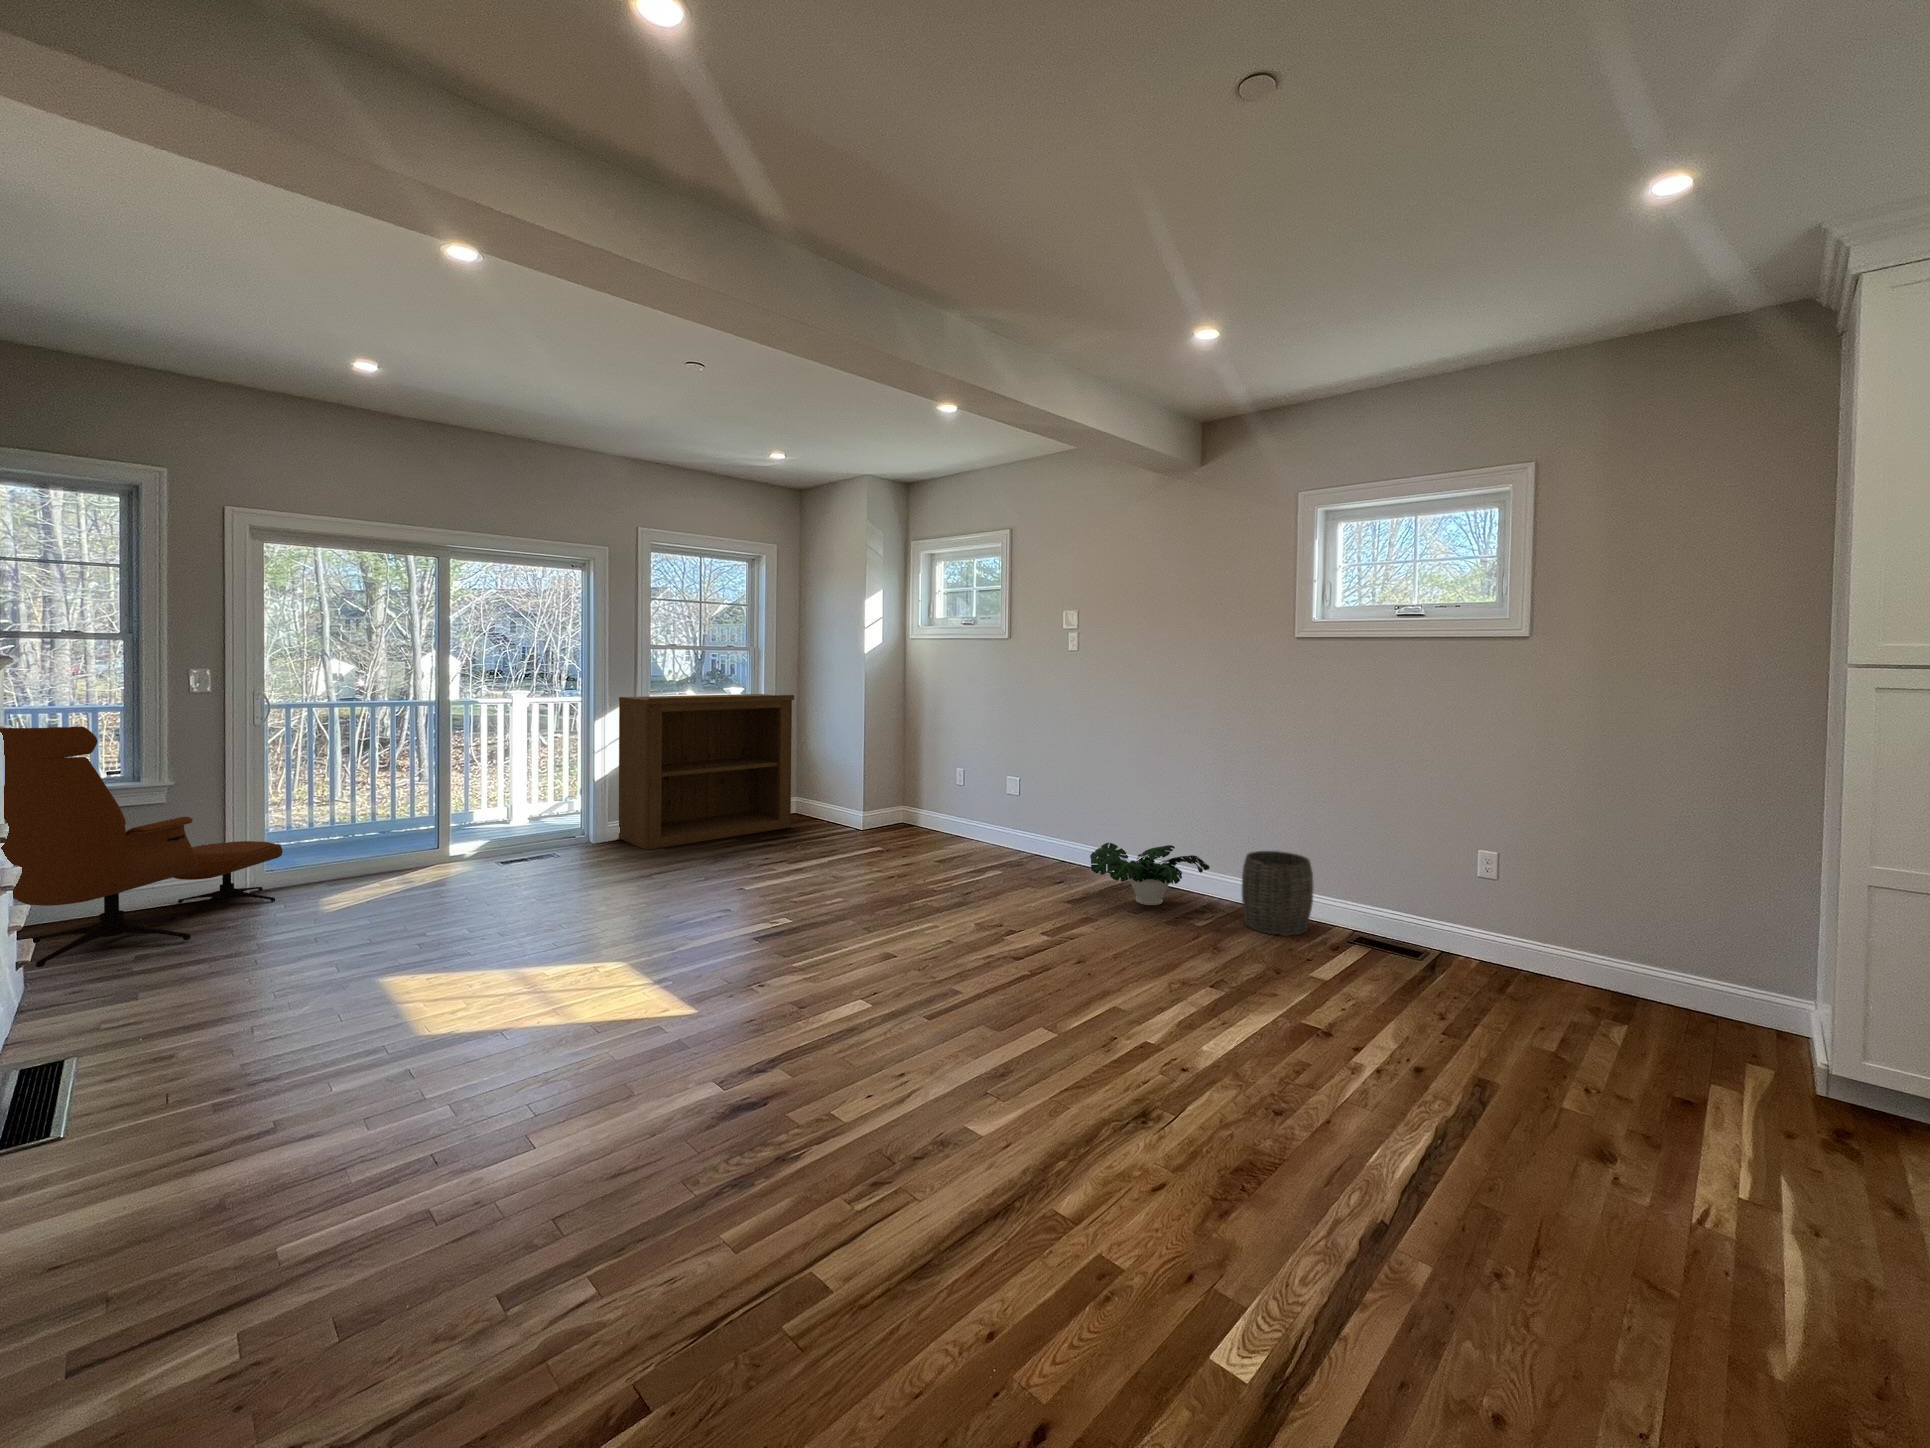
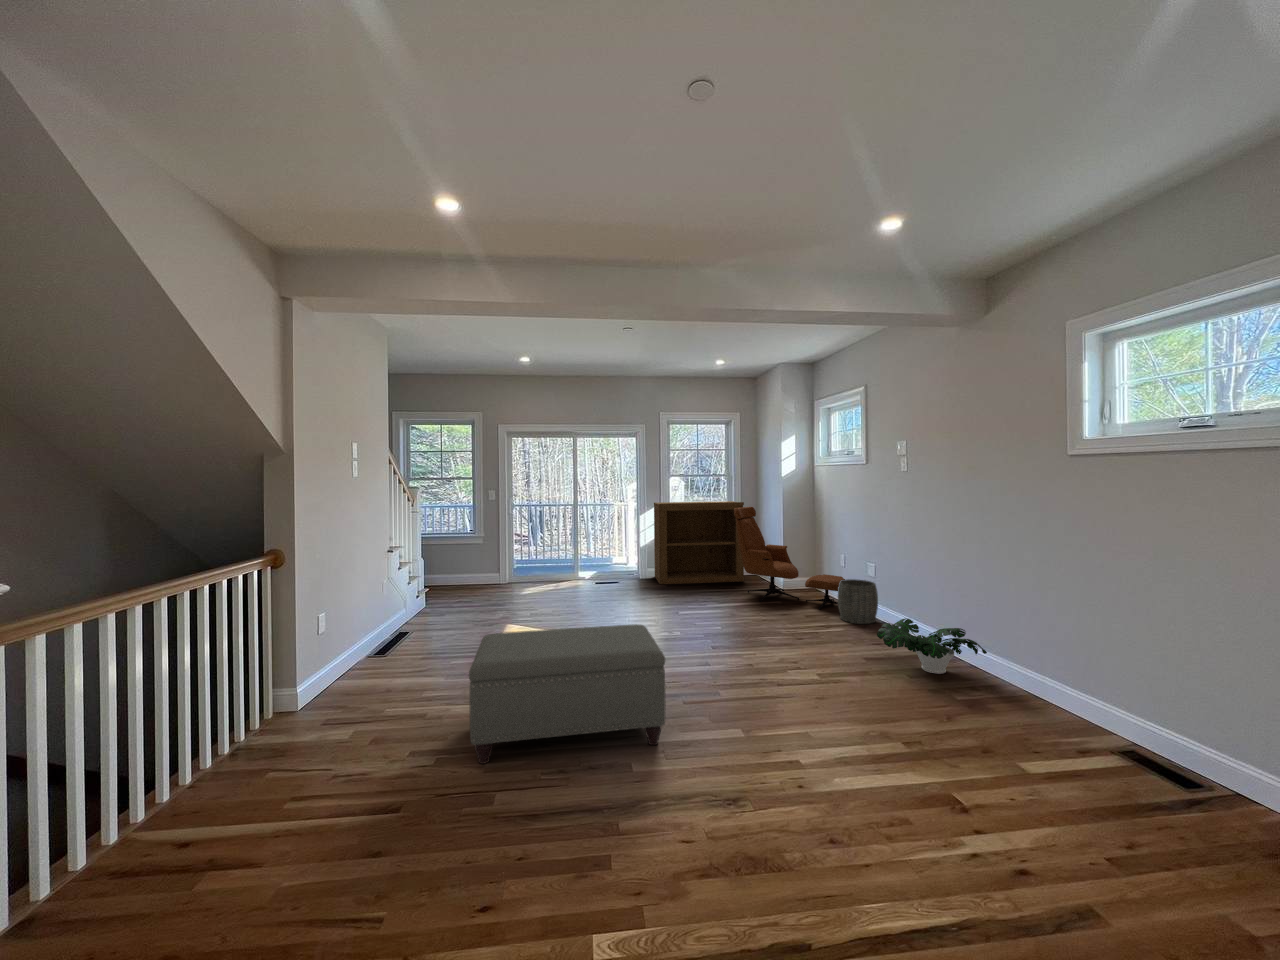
lounge chair: present [0,726,283,967] -> present [734,507,845,609]
woven basket: present [1242,851,1313,936] -> present [838,579,878,624]
ottoman: none [592,903,988,1240] -> present [469,624,666,764]

